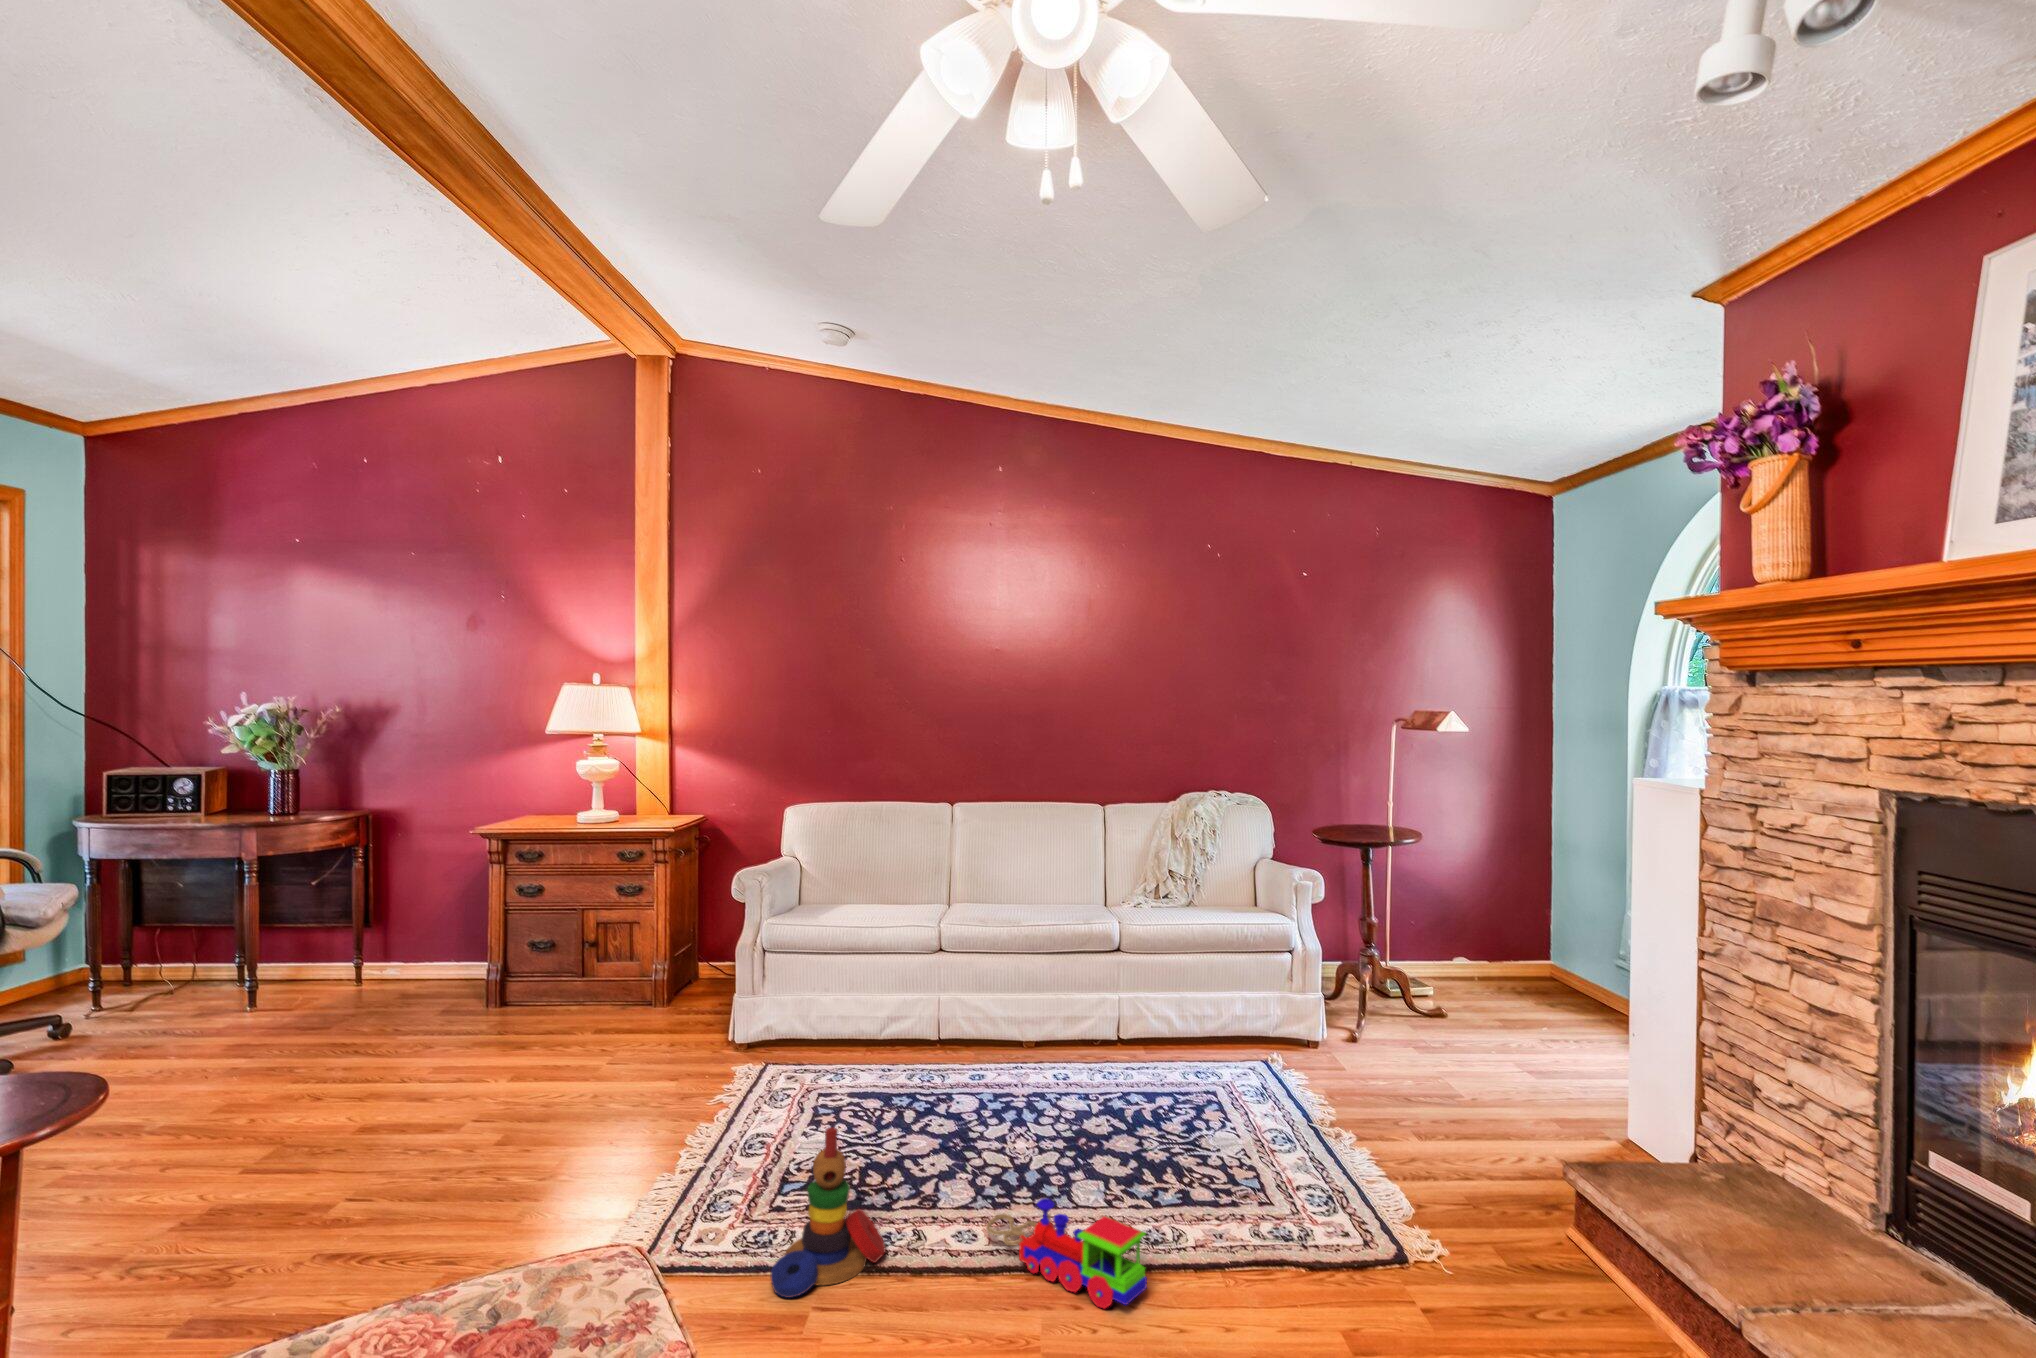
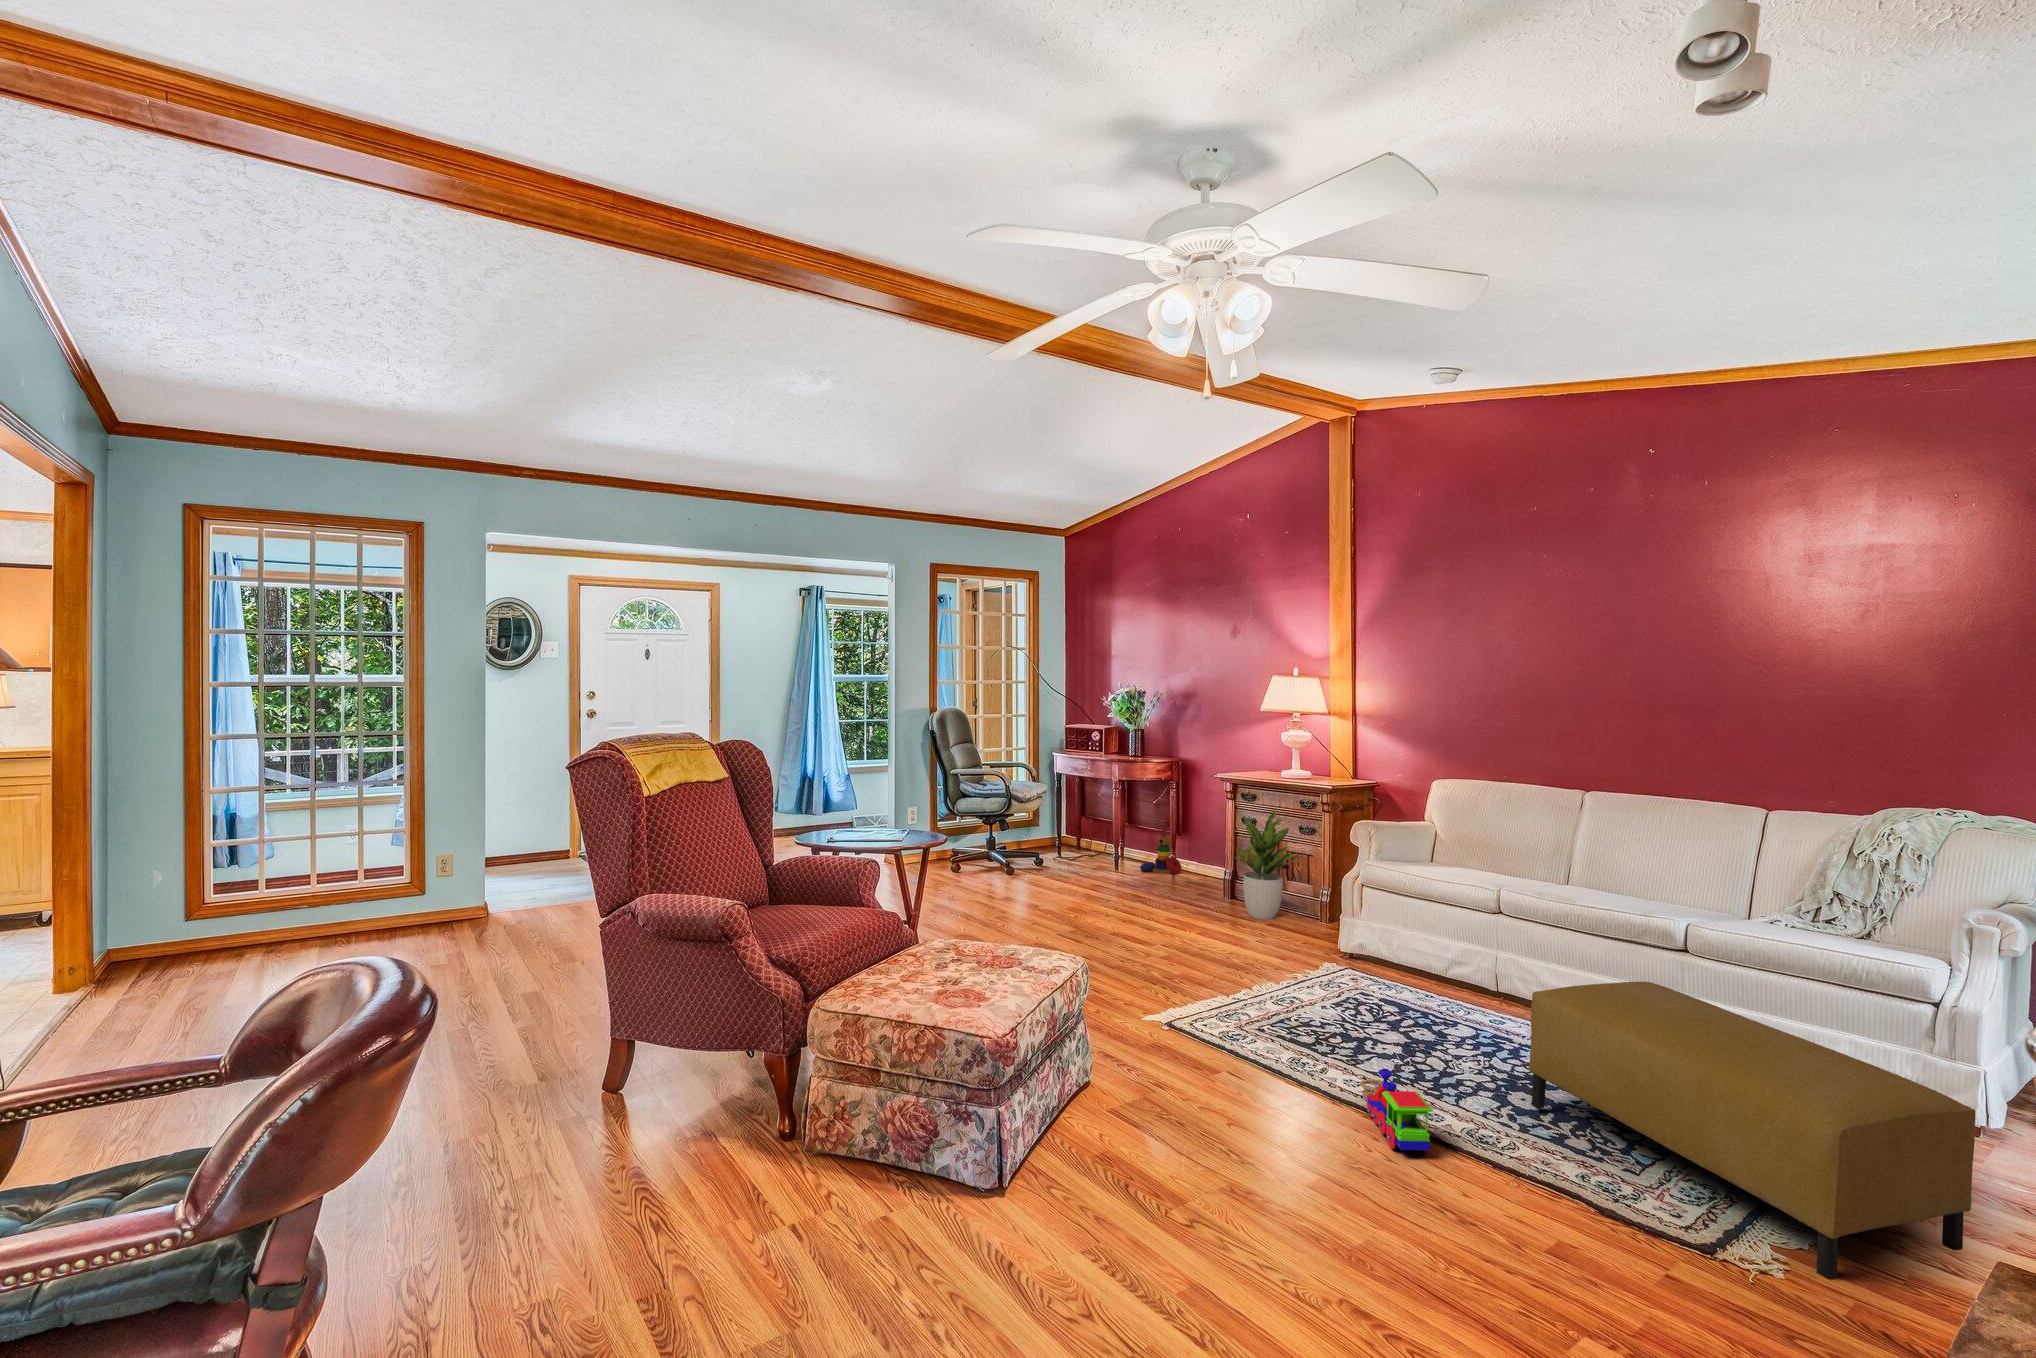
potted plant: none [528,869,634,1030] -> present [1234,810,1301,919]
ottoman: none [1136,996,1500,1250] -> present [1529,981,1975,1280]
stacking toy: present [770,1127,885,1298] -> present [1140,828,1181,874]

